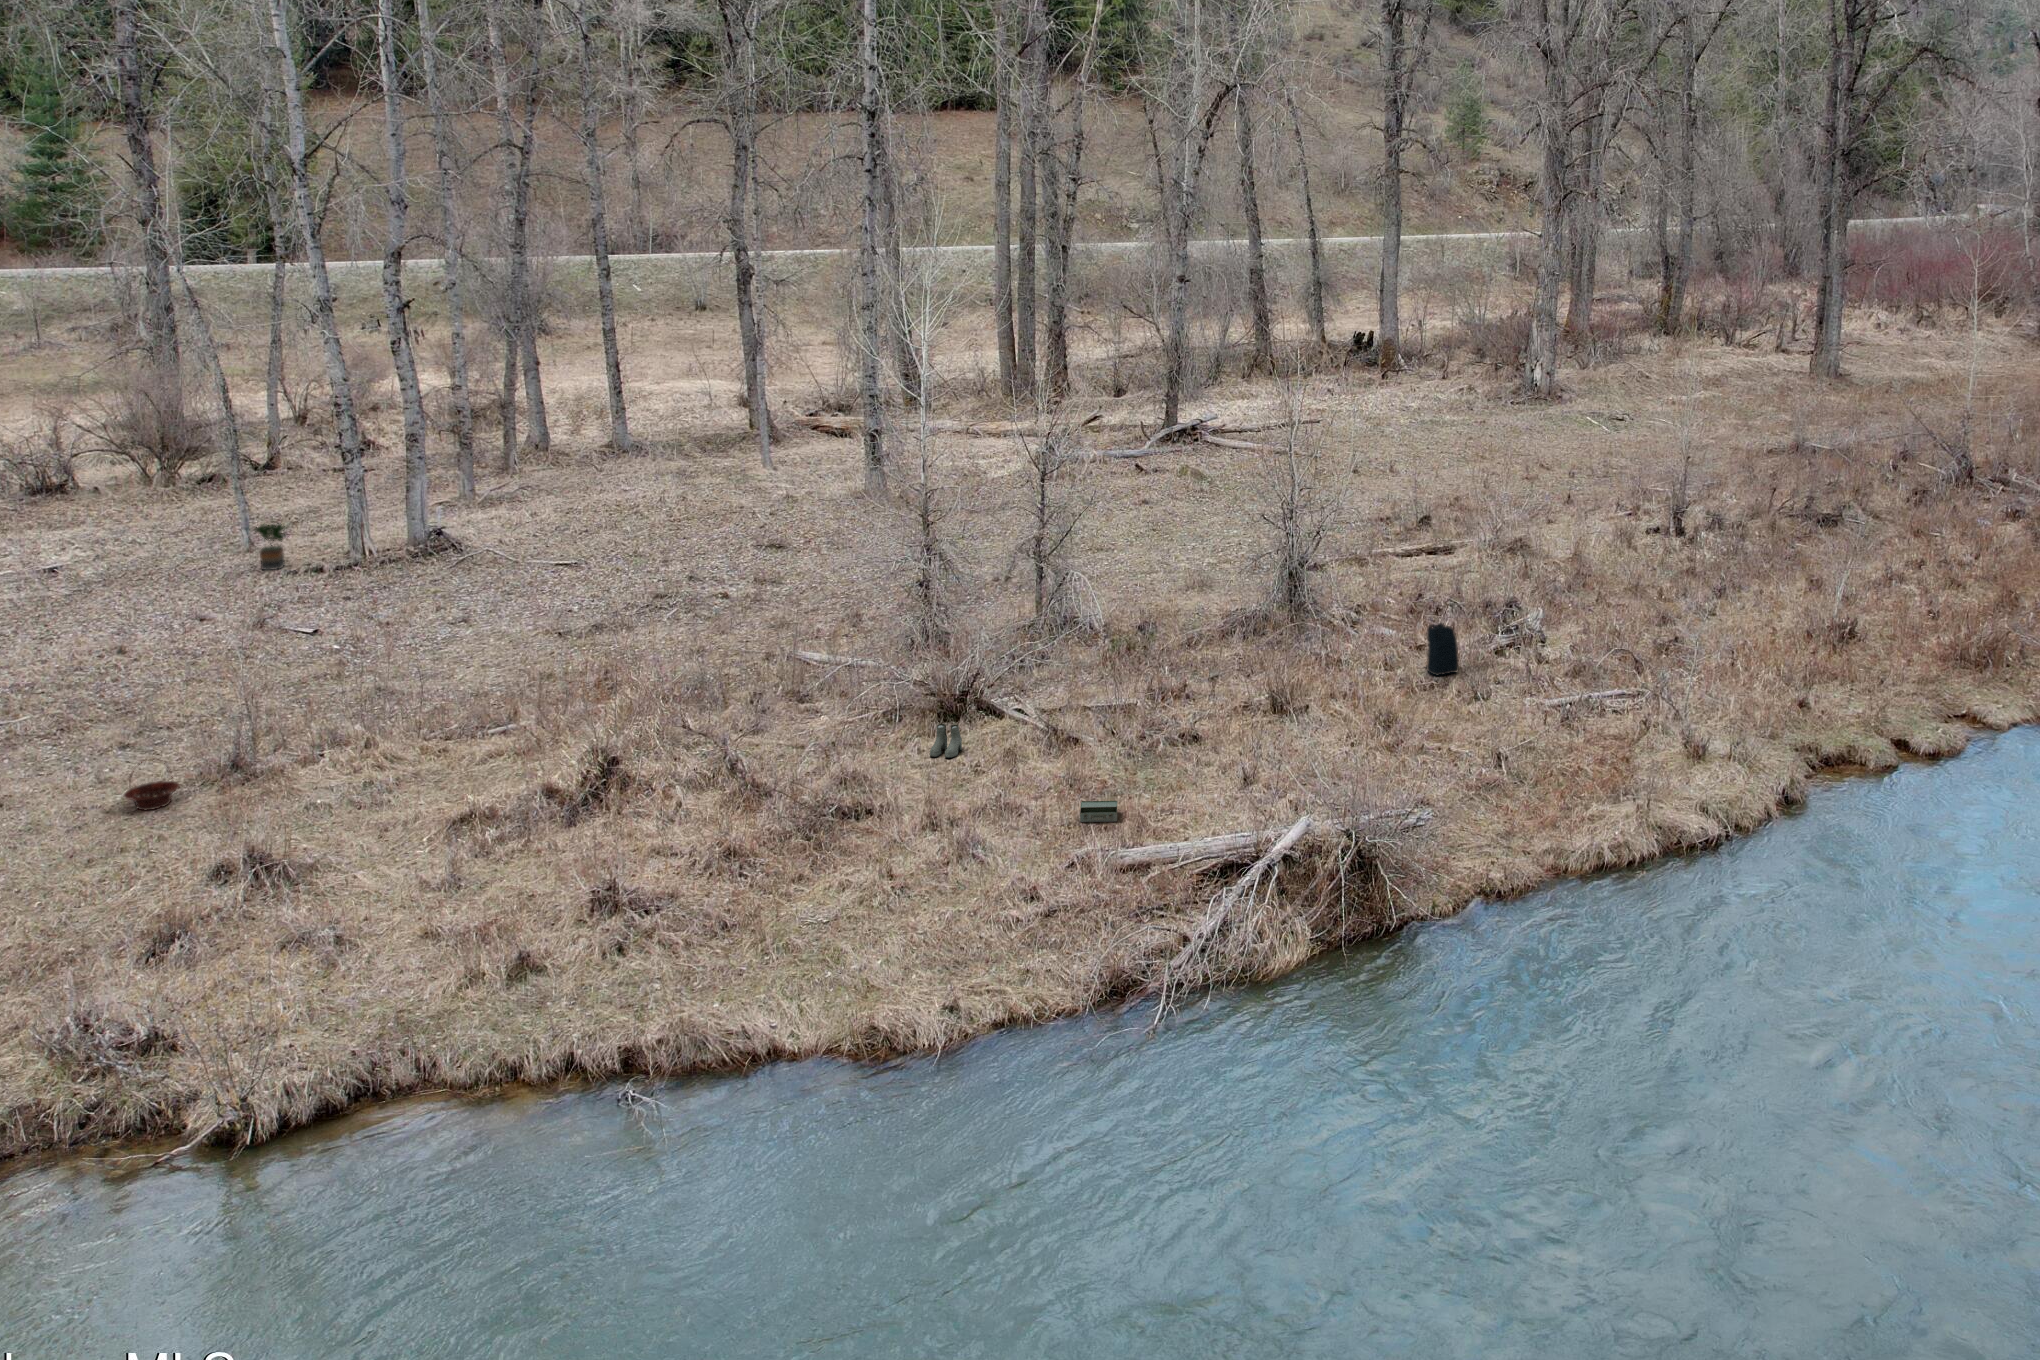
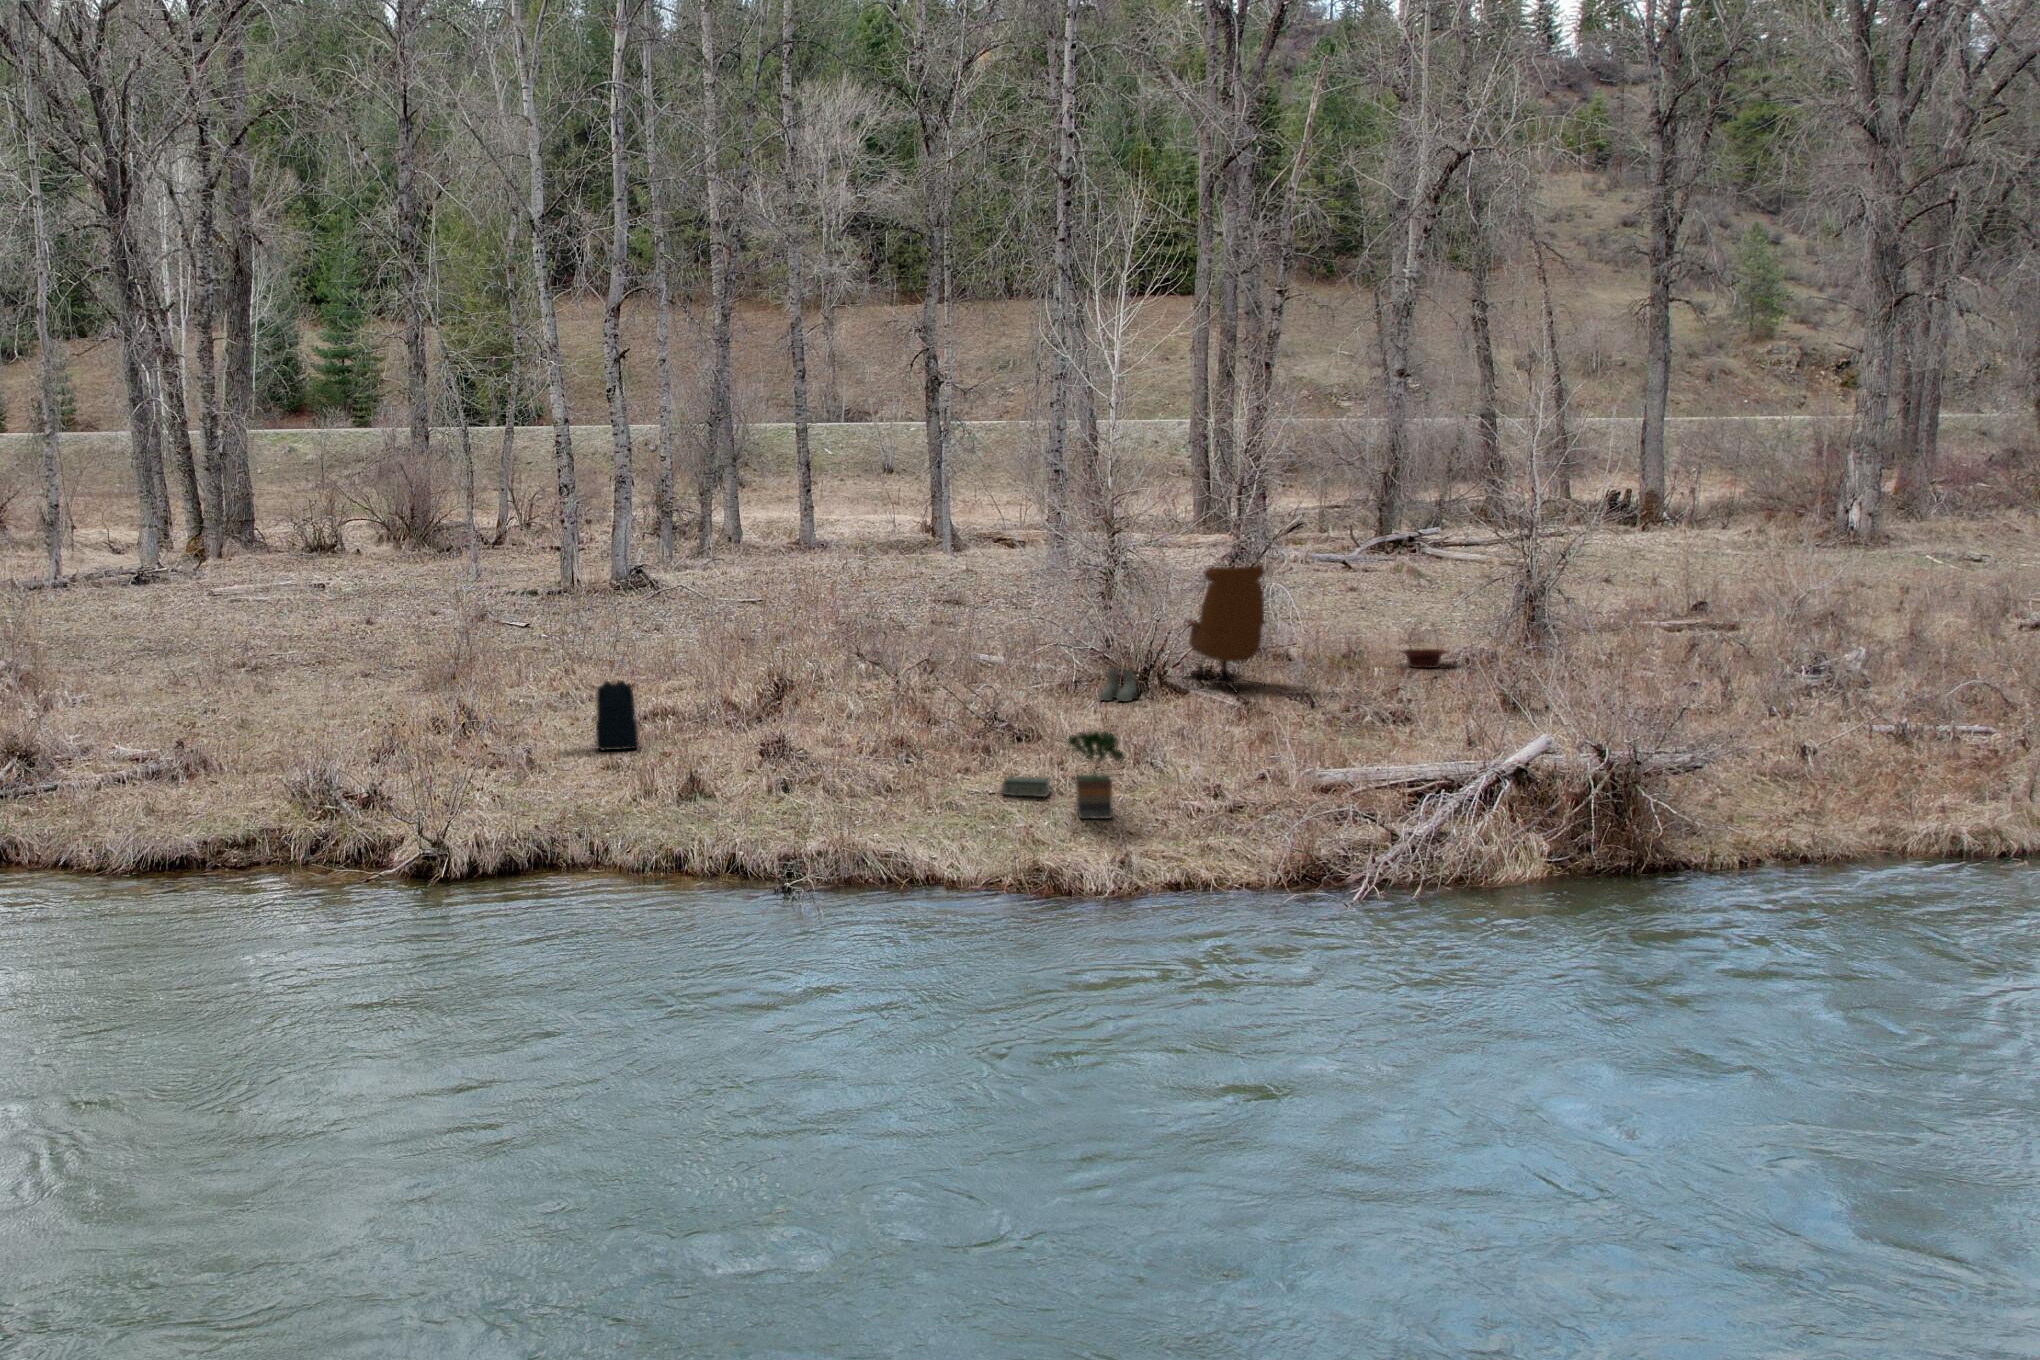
potted tree: present [255,523,286,570] -> present [1066,730,1125,819]
backpack: present [1426,623,1459,676] -> present [596,681,638,751]
lounge chair: none [995,626,1070,734] -> present [1184,565,1265,692]
basket: present [124,762,180,810] -> present [1400,622,1447,668]
toolbox: present [1080,801,1118,822] -> present [1002,777,1051,797]

